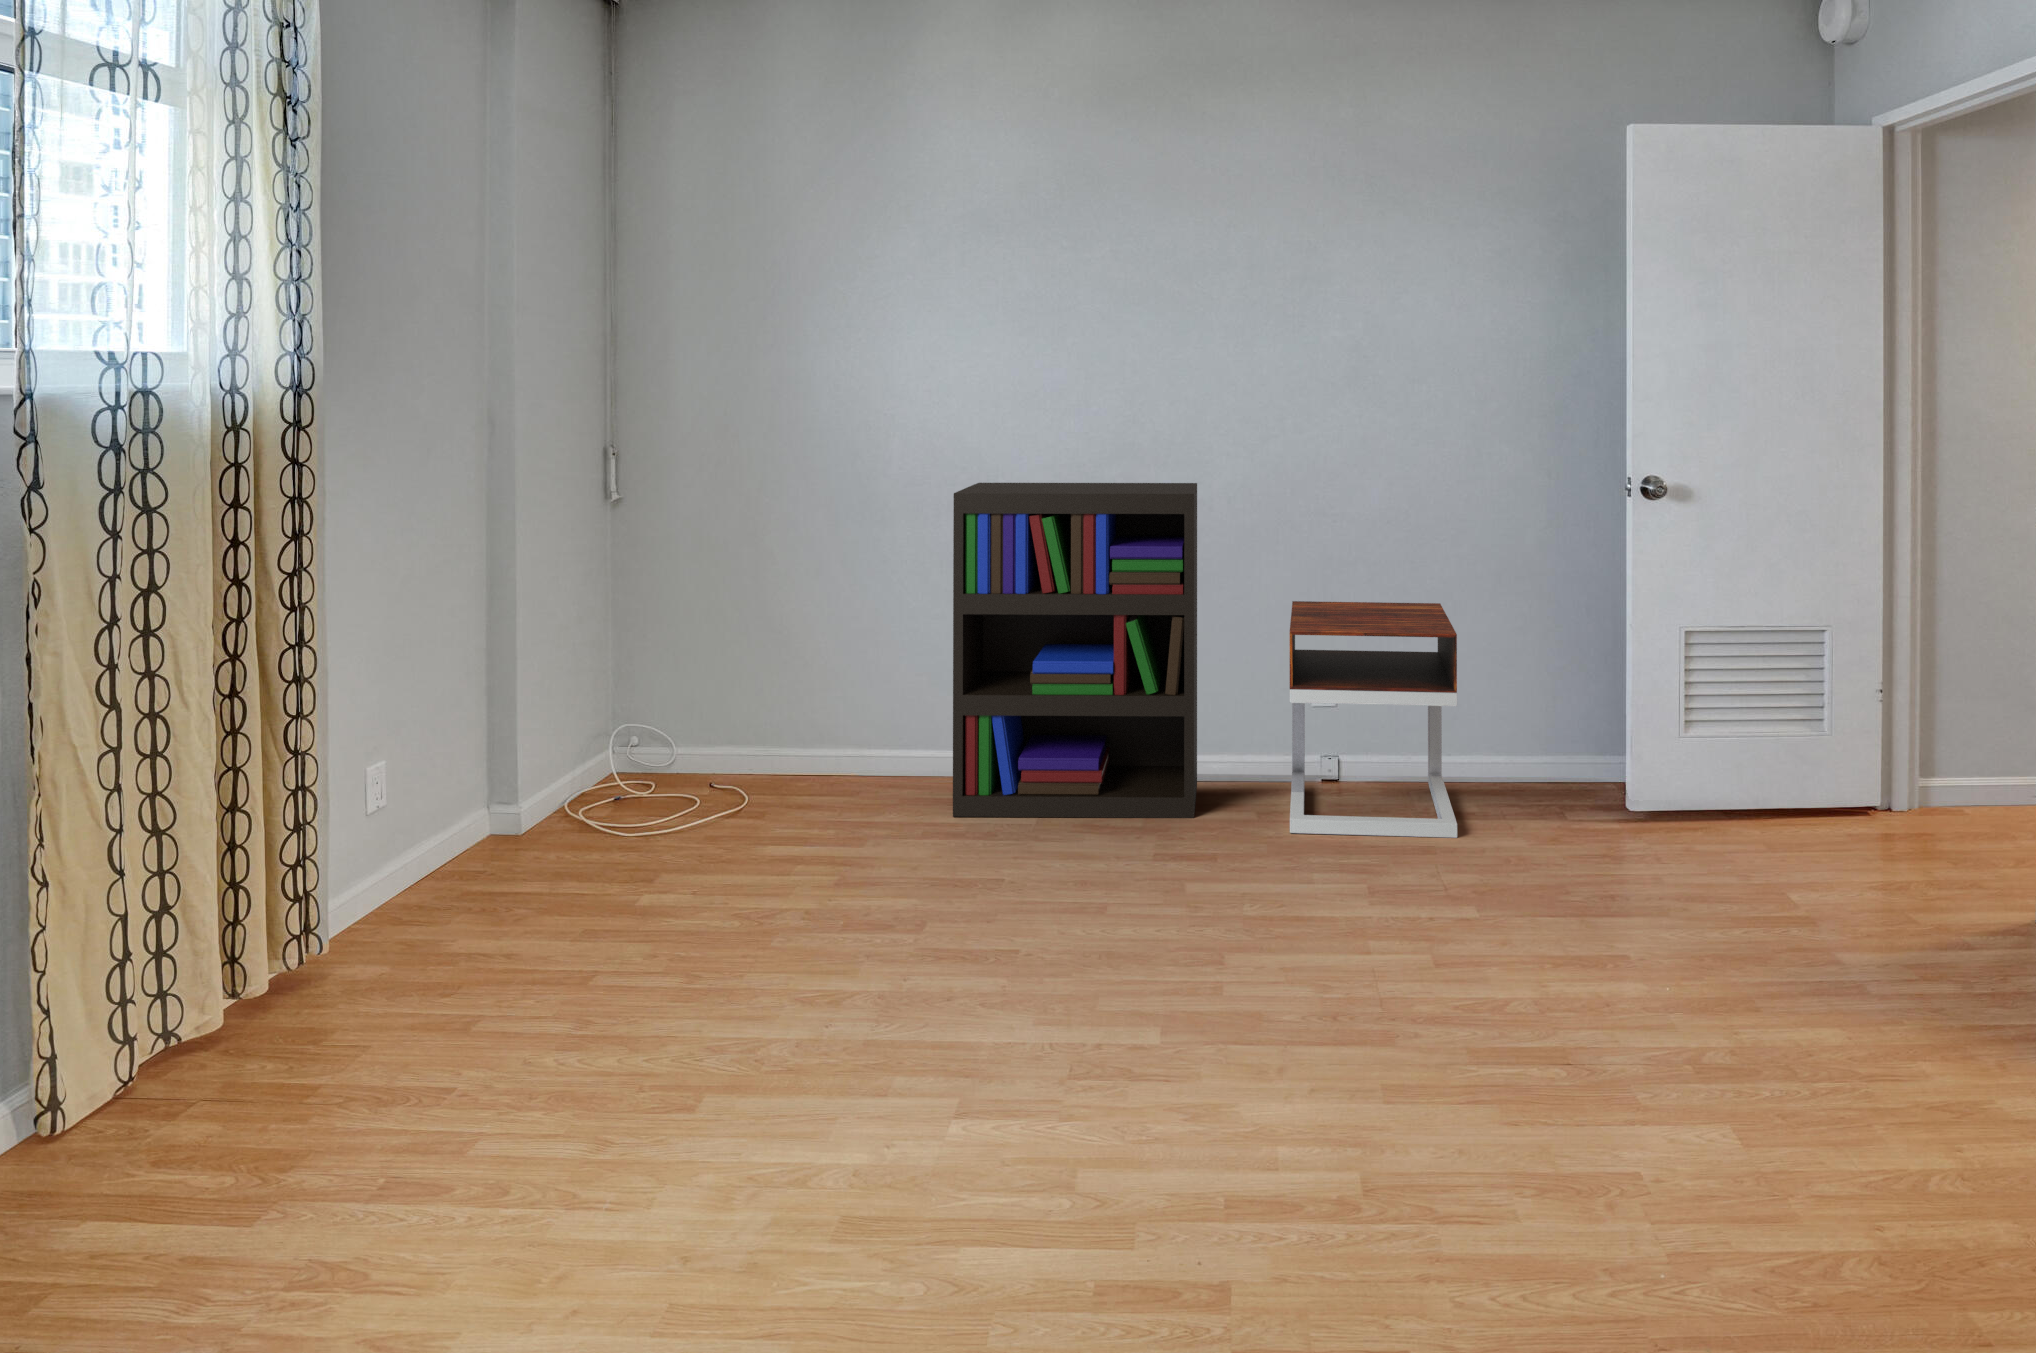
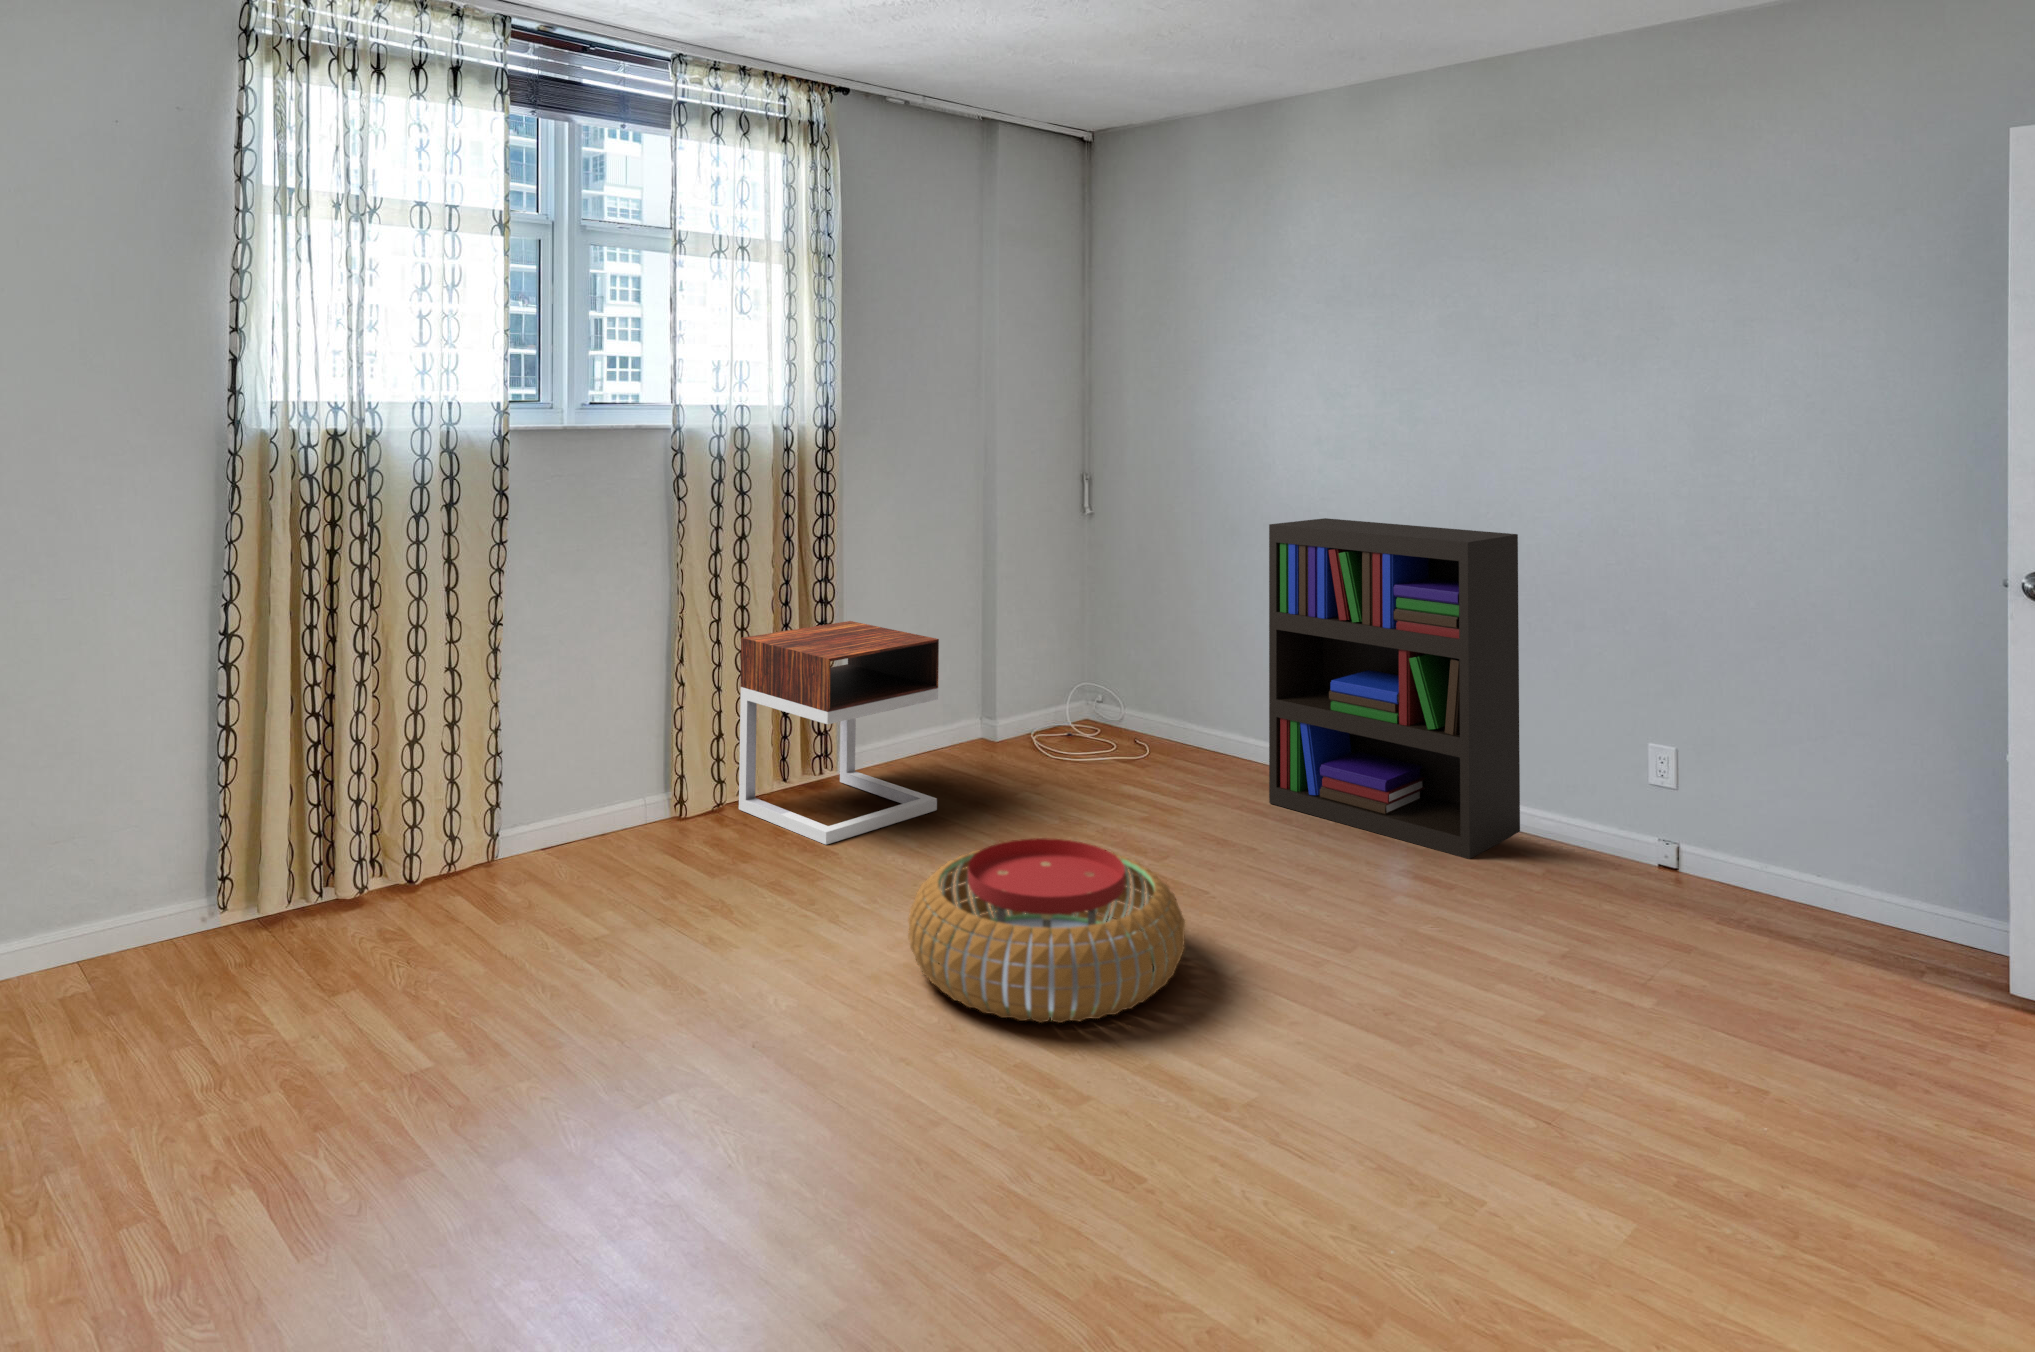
nightstand: present [1290,601,1457,838] -> present [739,621,939,845]
pouf: none [764,923,1149,1208] -> present [908,838,1185,1023]

